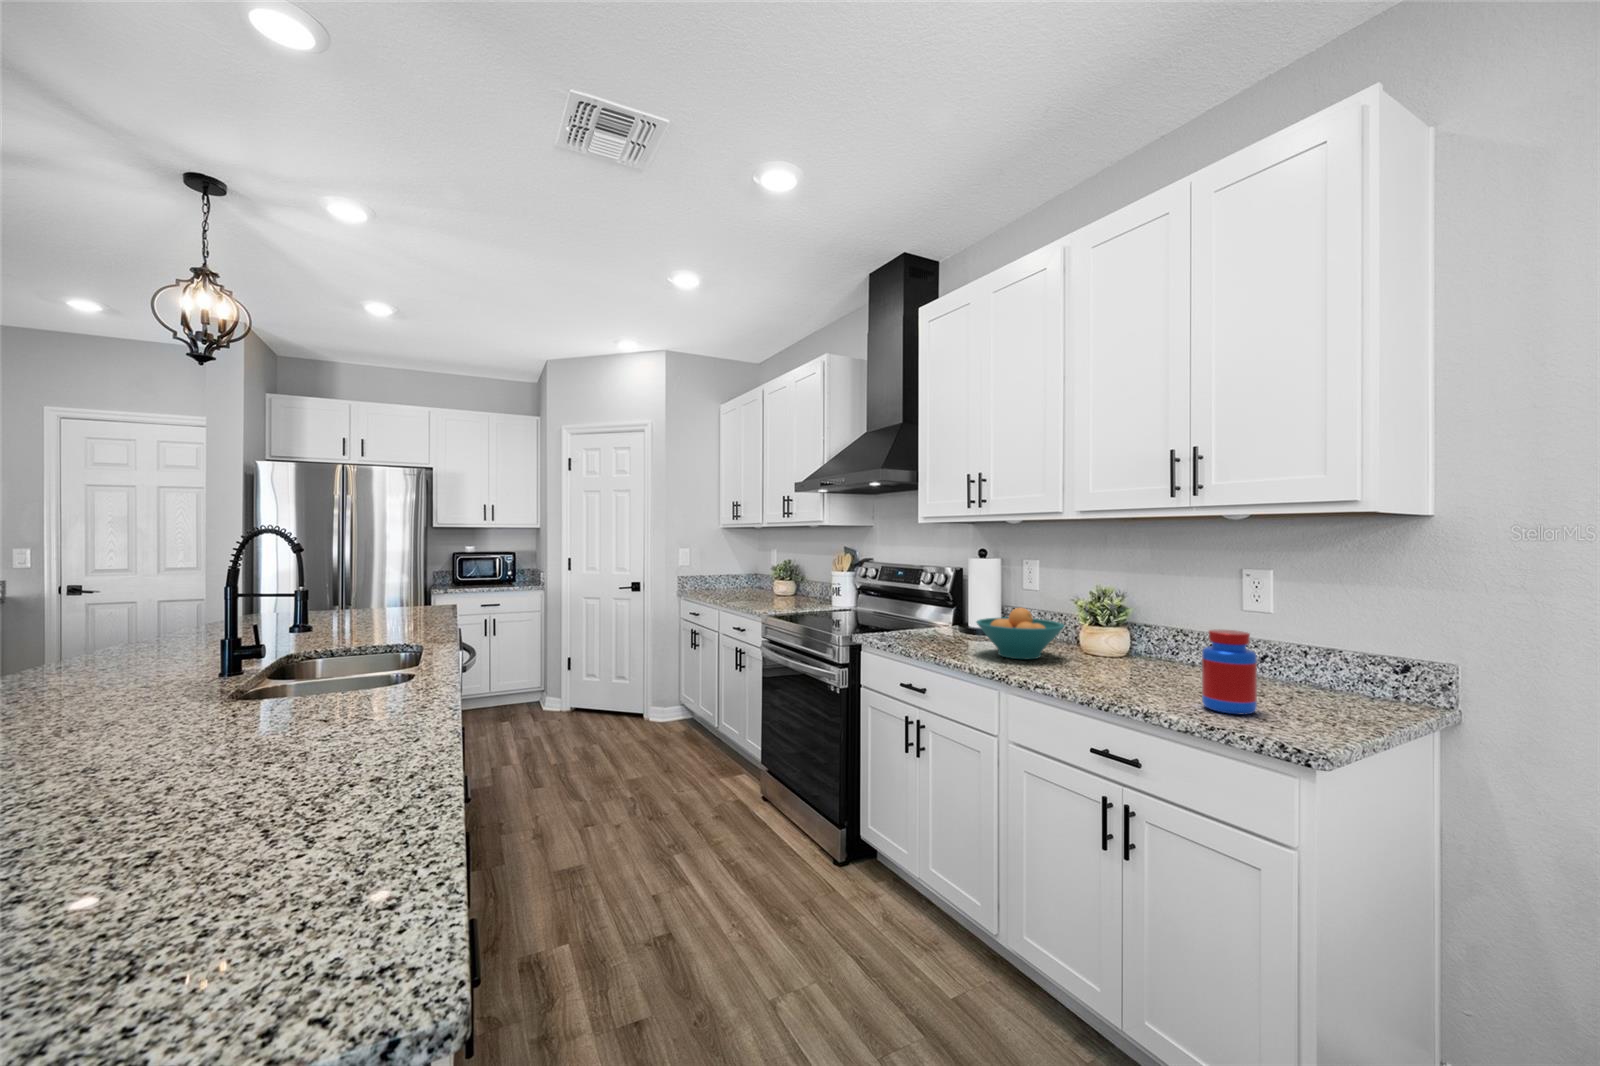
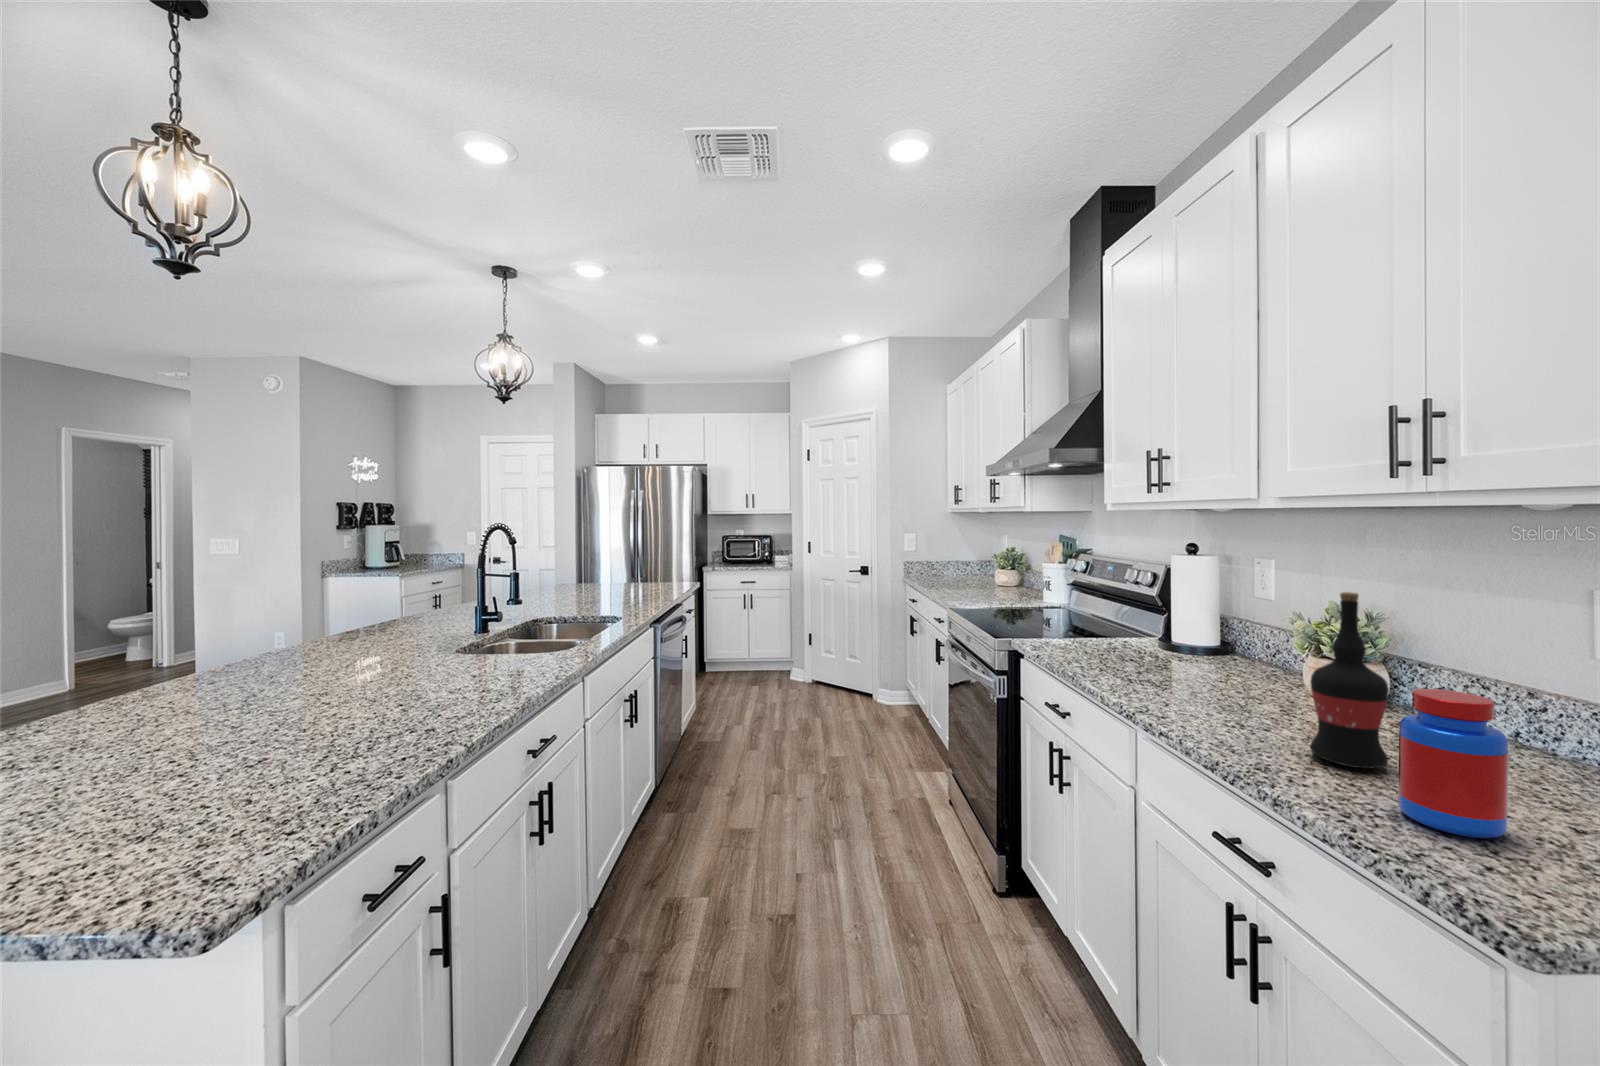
wine bottle: none [1128,574,1174,689] -> present [1310,592,1389,768]
fruit bowl: present [976,608,1064,659] -> none [1132,625,1263,695]

